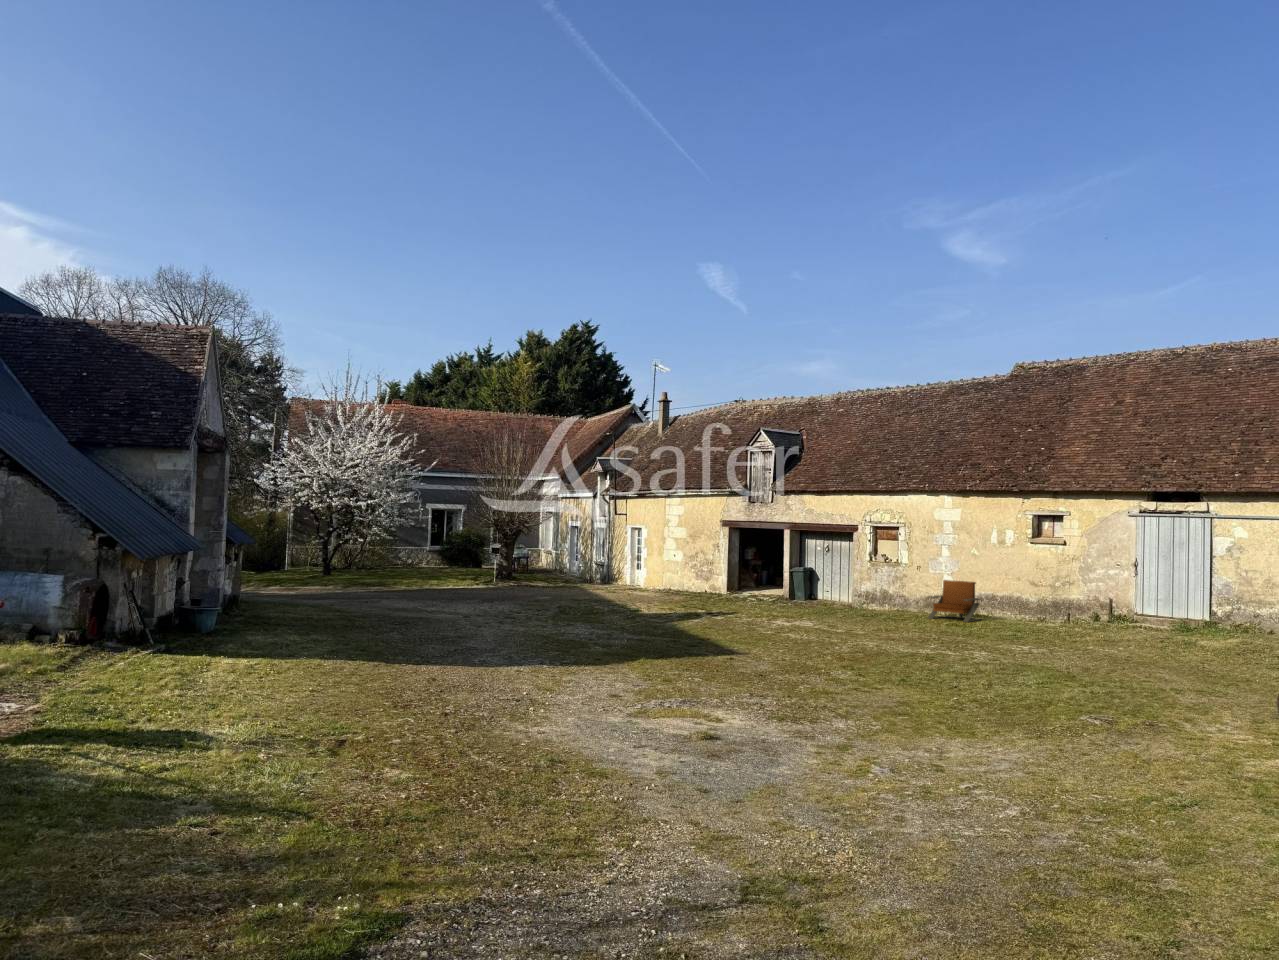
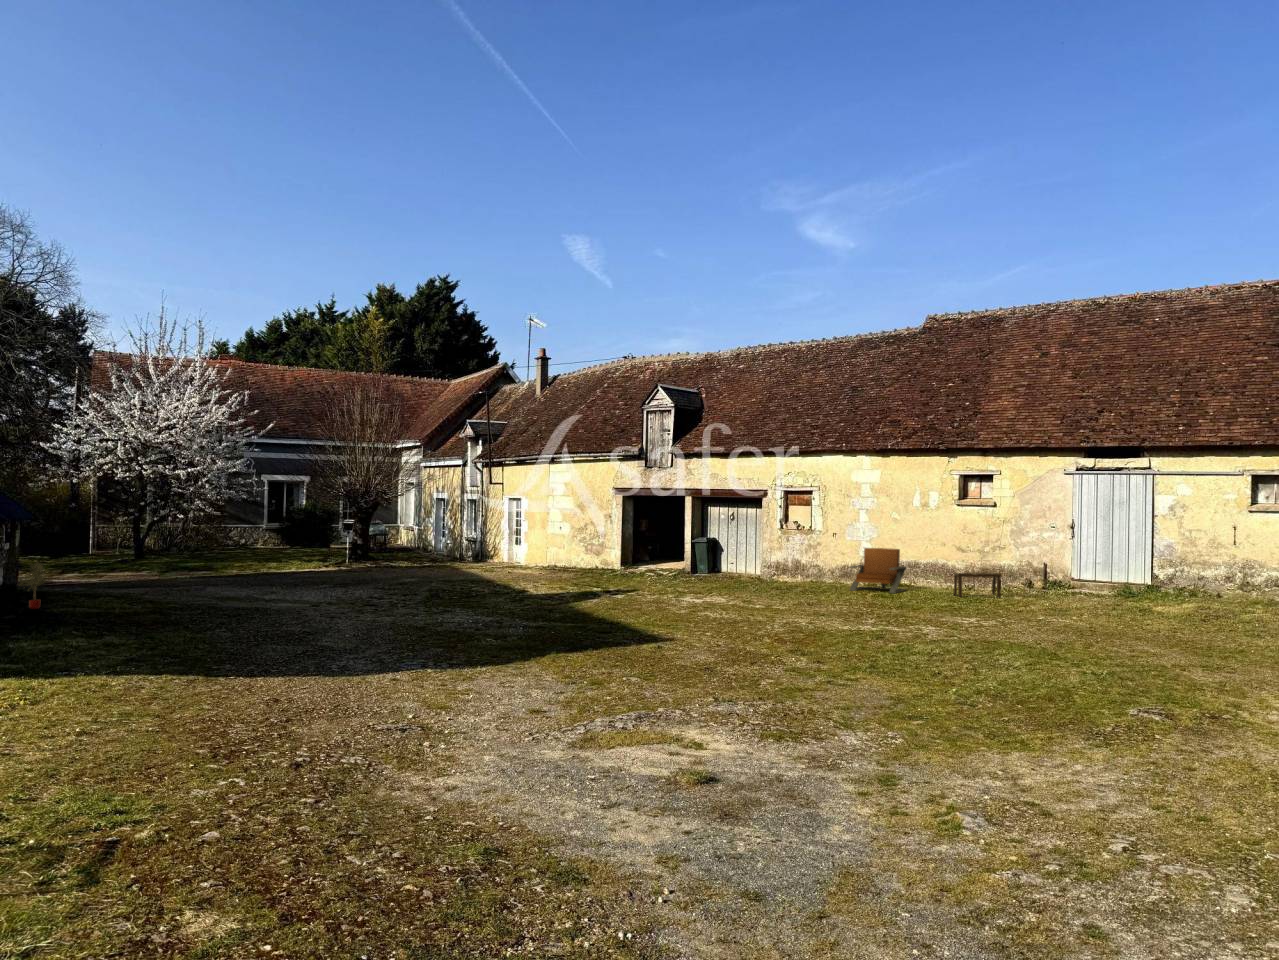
potted tree: none [247,575,269,614] -> present [18,561,46,609]
bench: none [1023,605,1067,629] -> present [954,573,1001,598]

